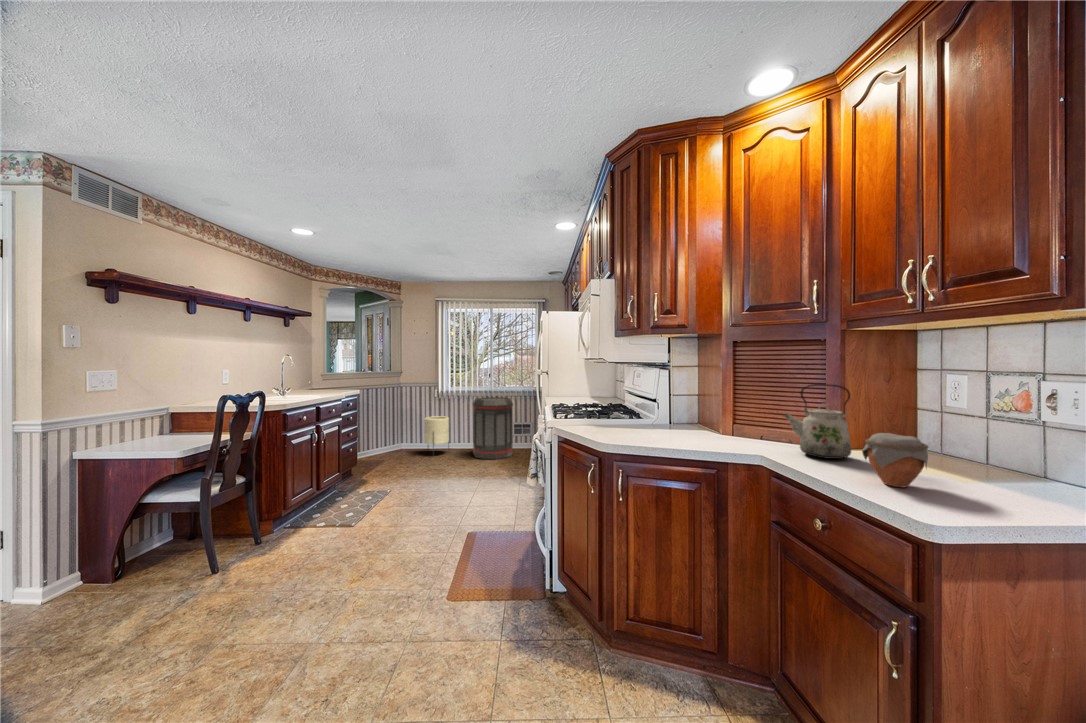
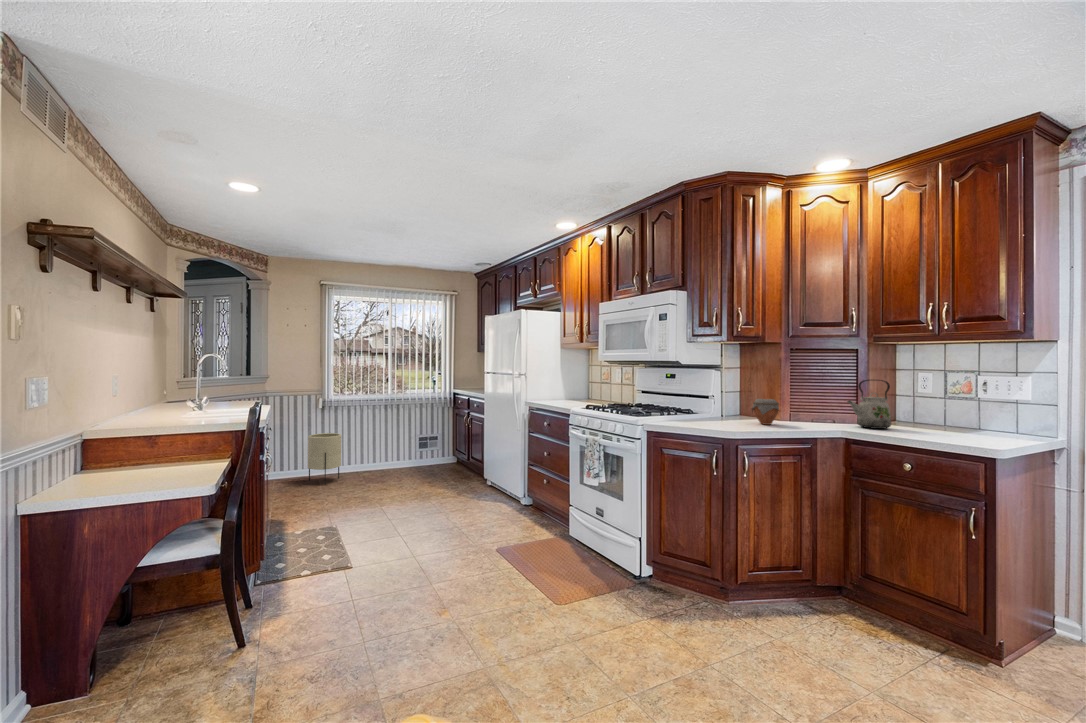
trash can: present [473,397,513,459] -> none [376,406,427,481]
jar: present [862,433,928,487] -> present [752,399,779,425]

